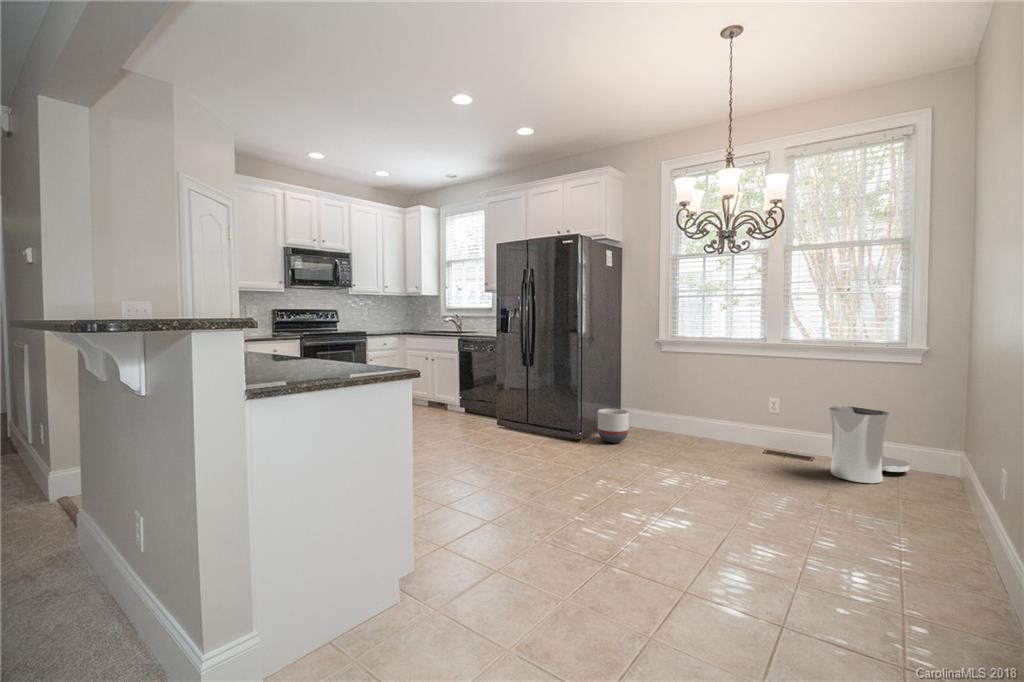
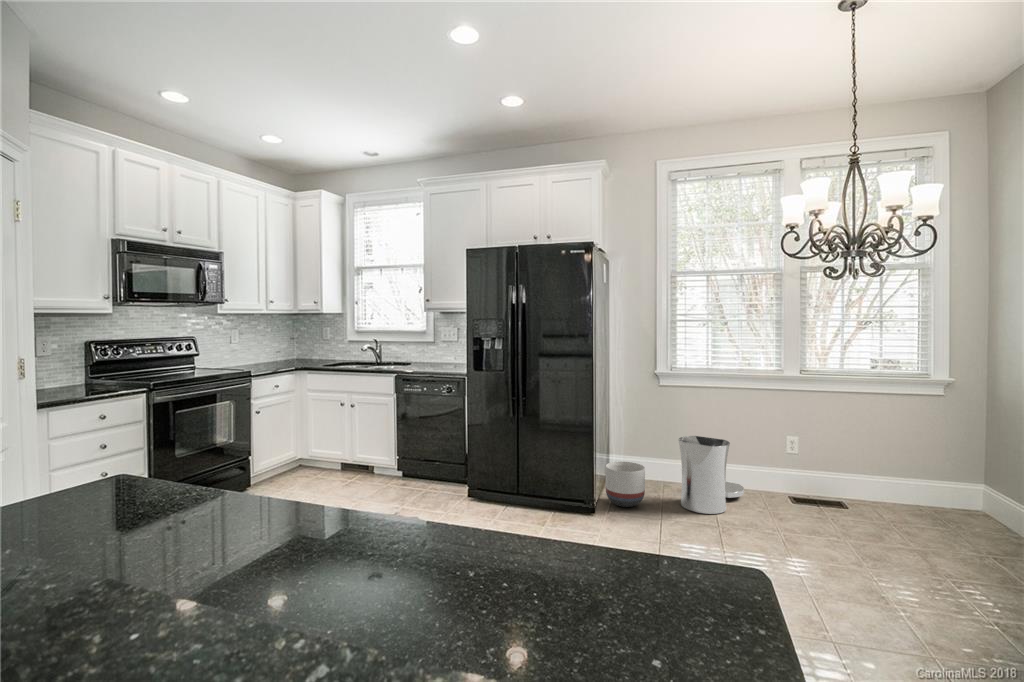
trash can: present [829,406,909,483] -> present [678,436,744,514]

